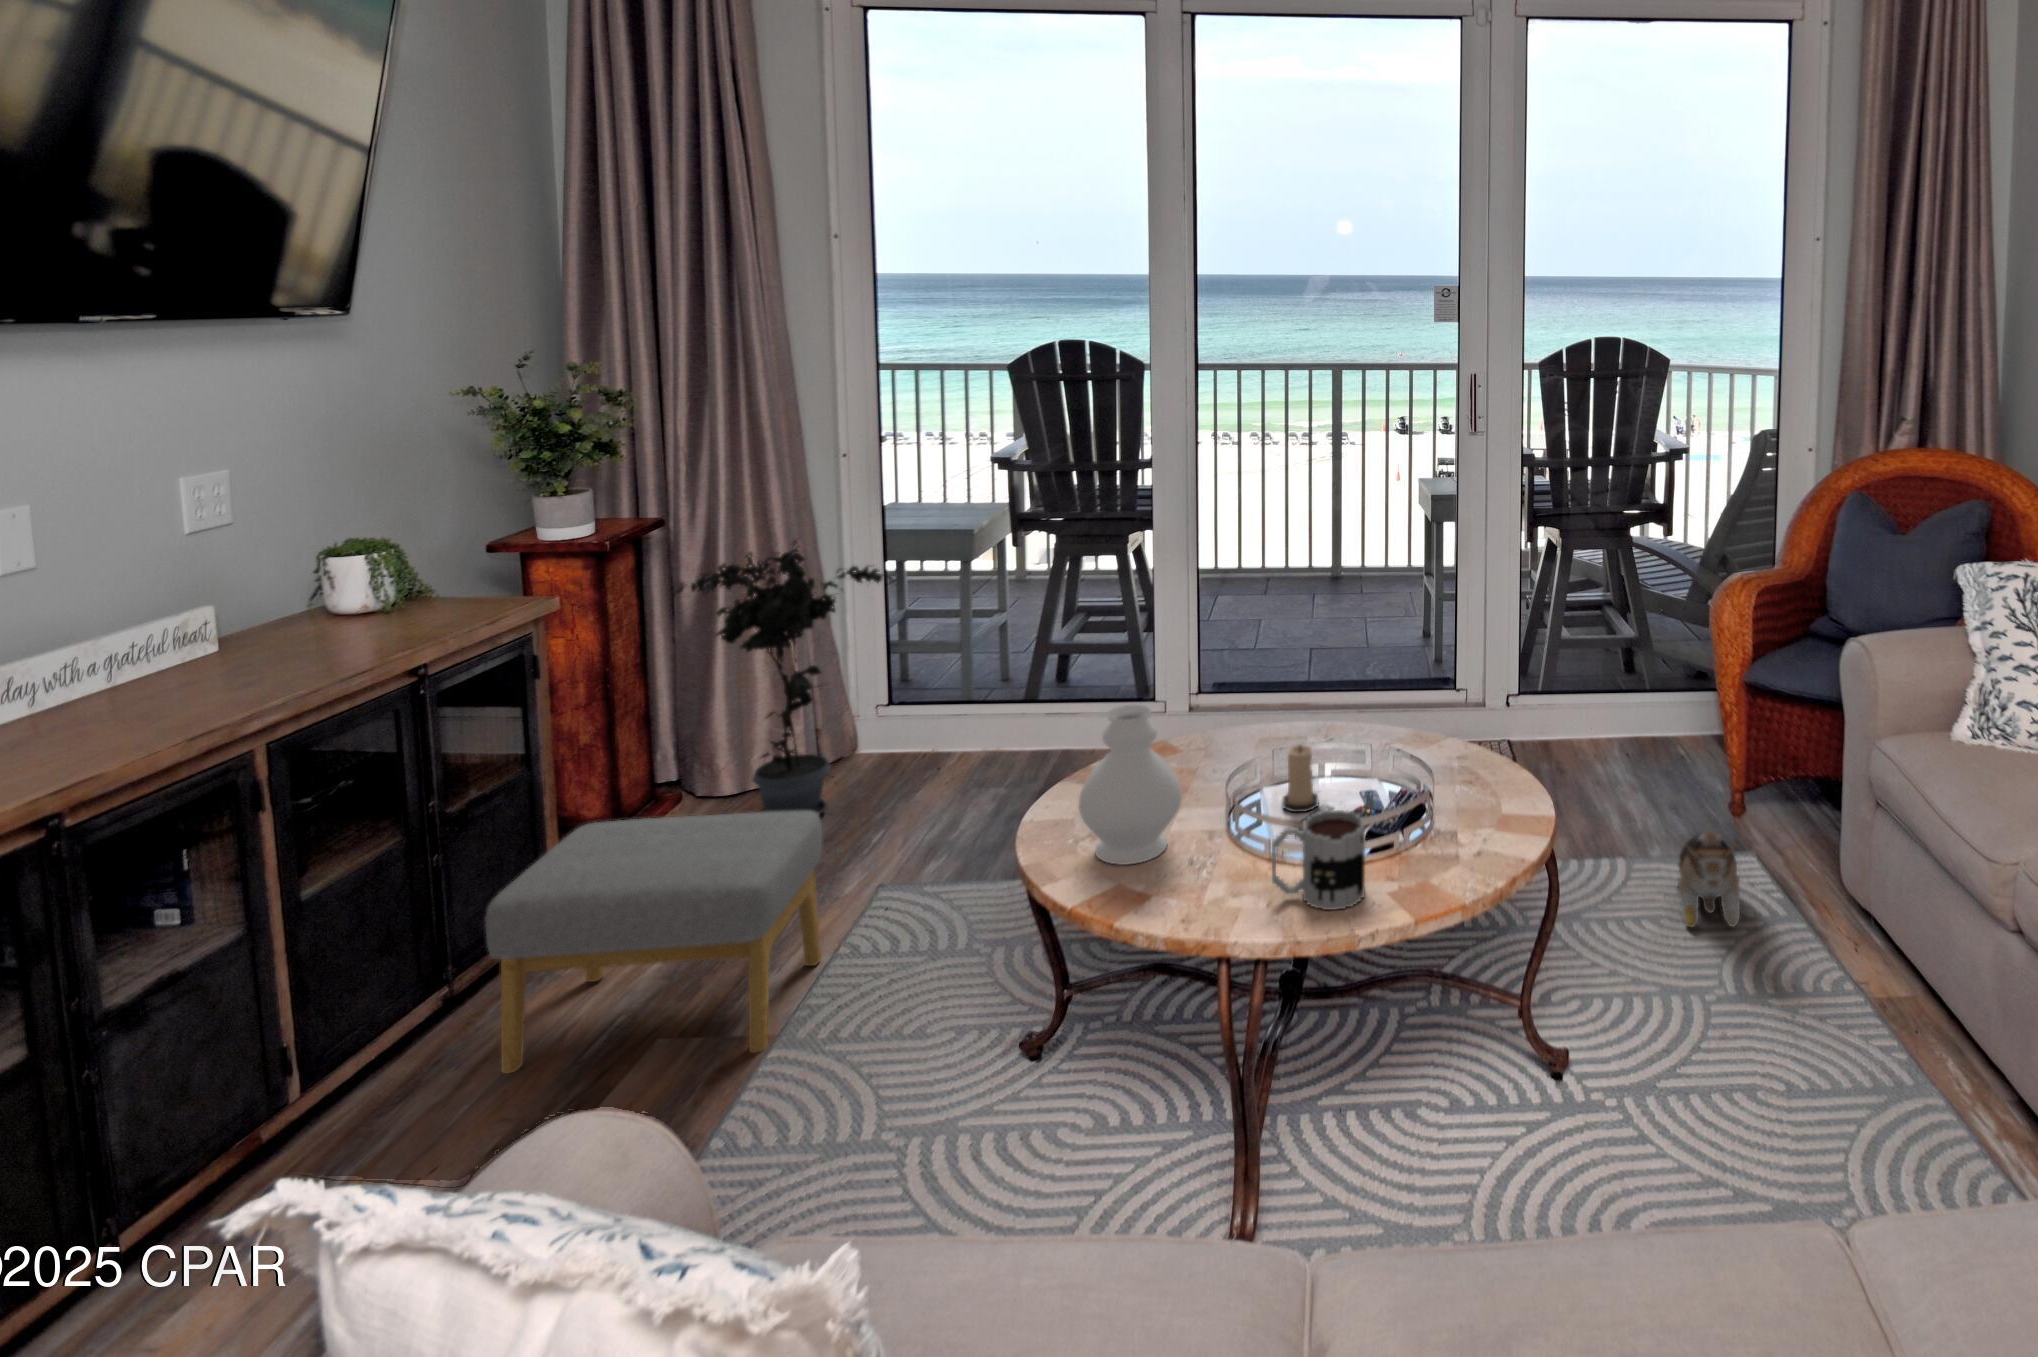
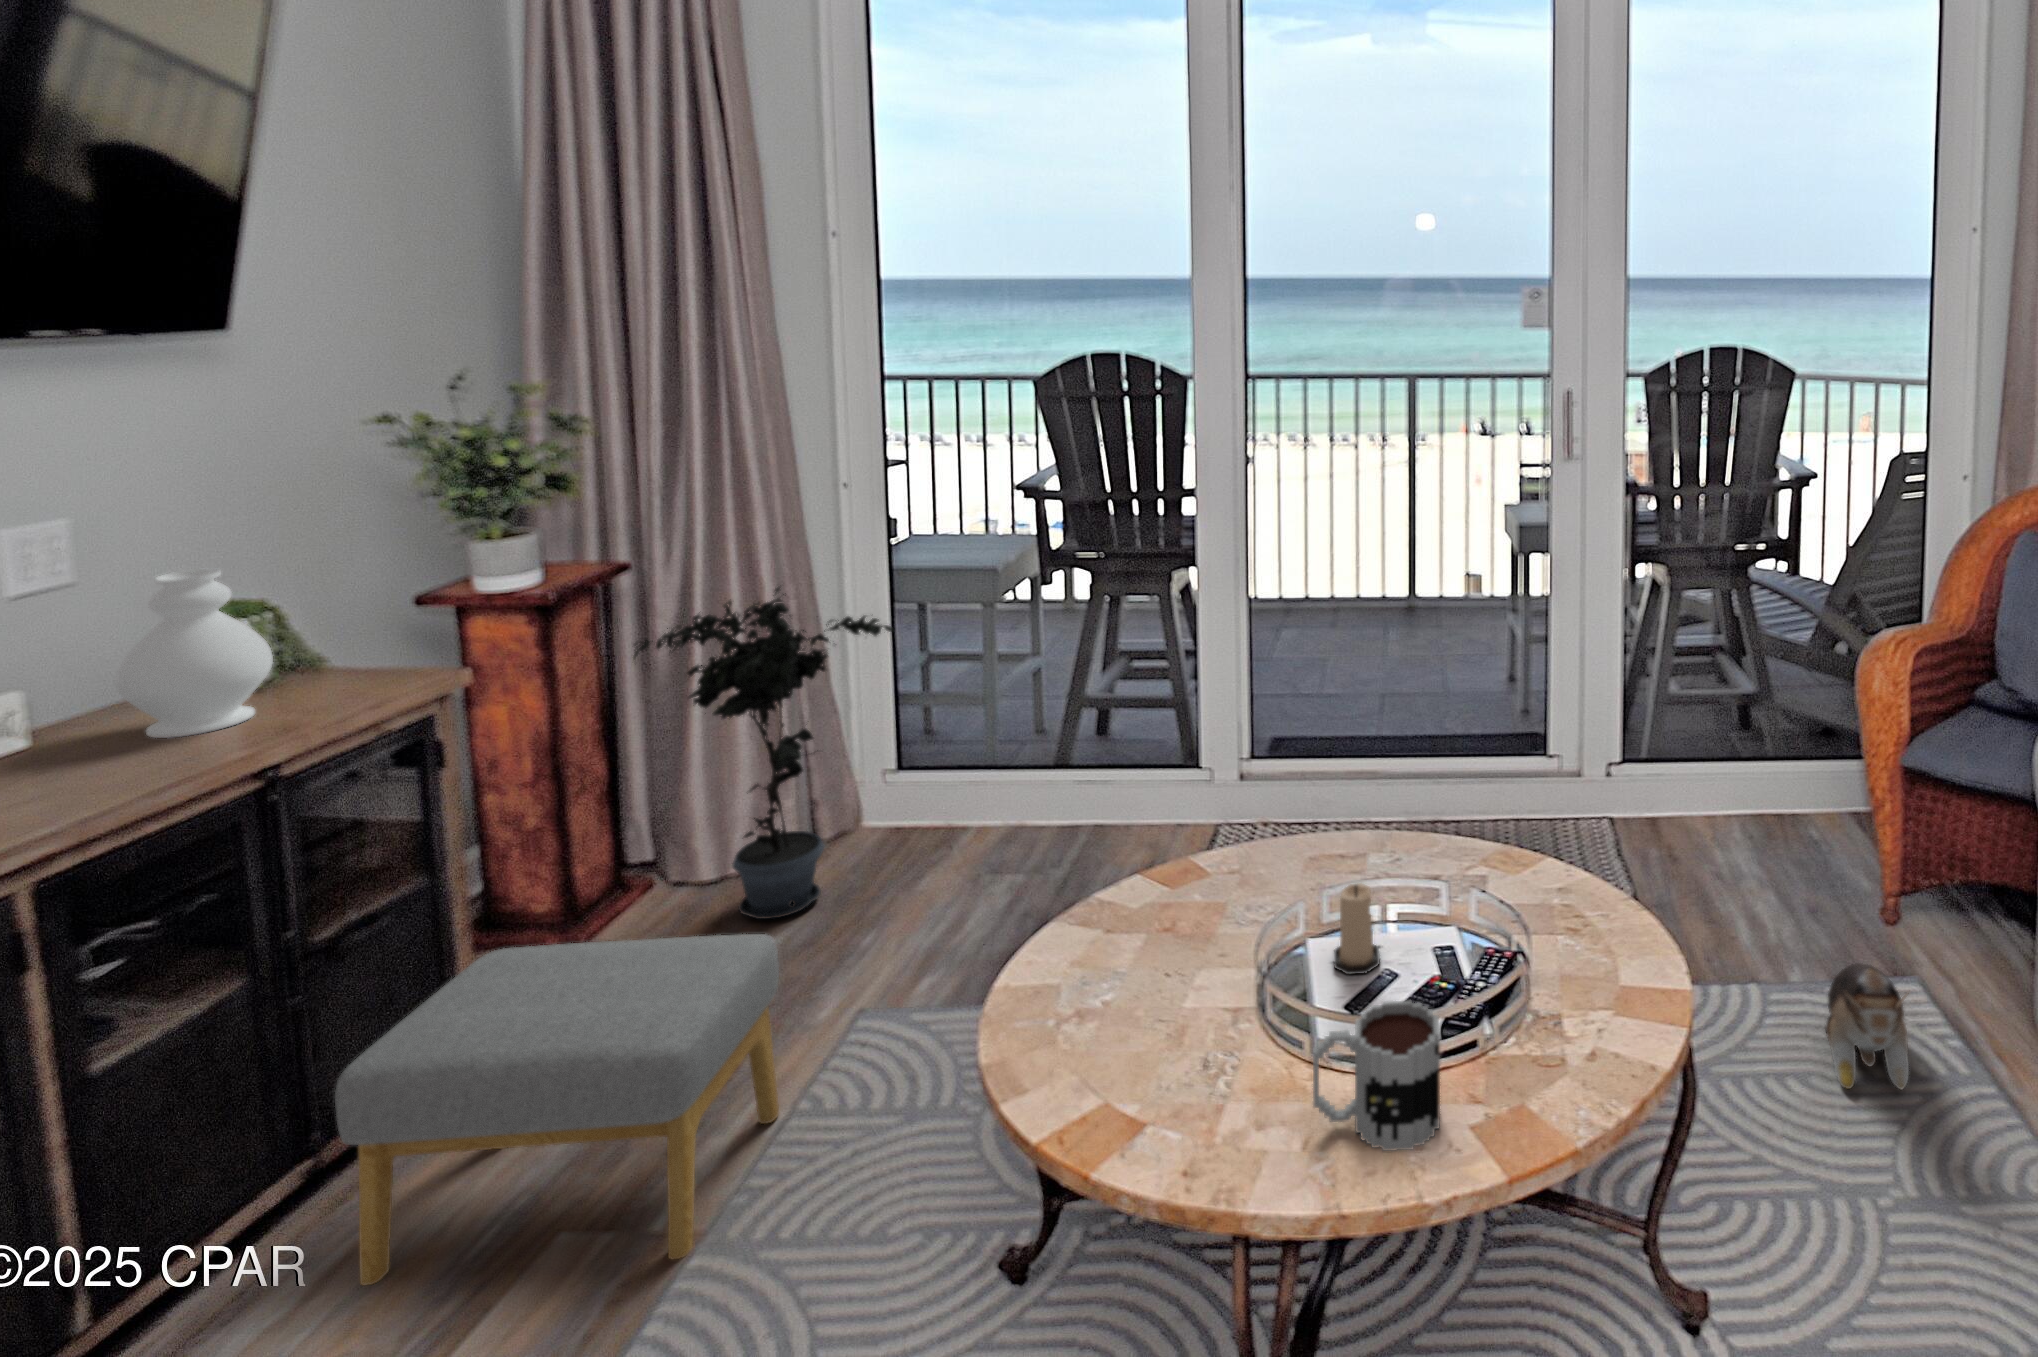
decorative vase: present [1079,704,1182,865] -> present [116,568,273,738]

